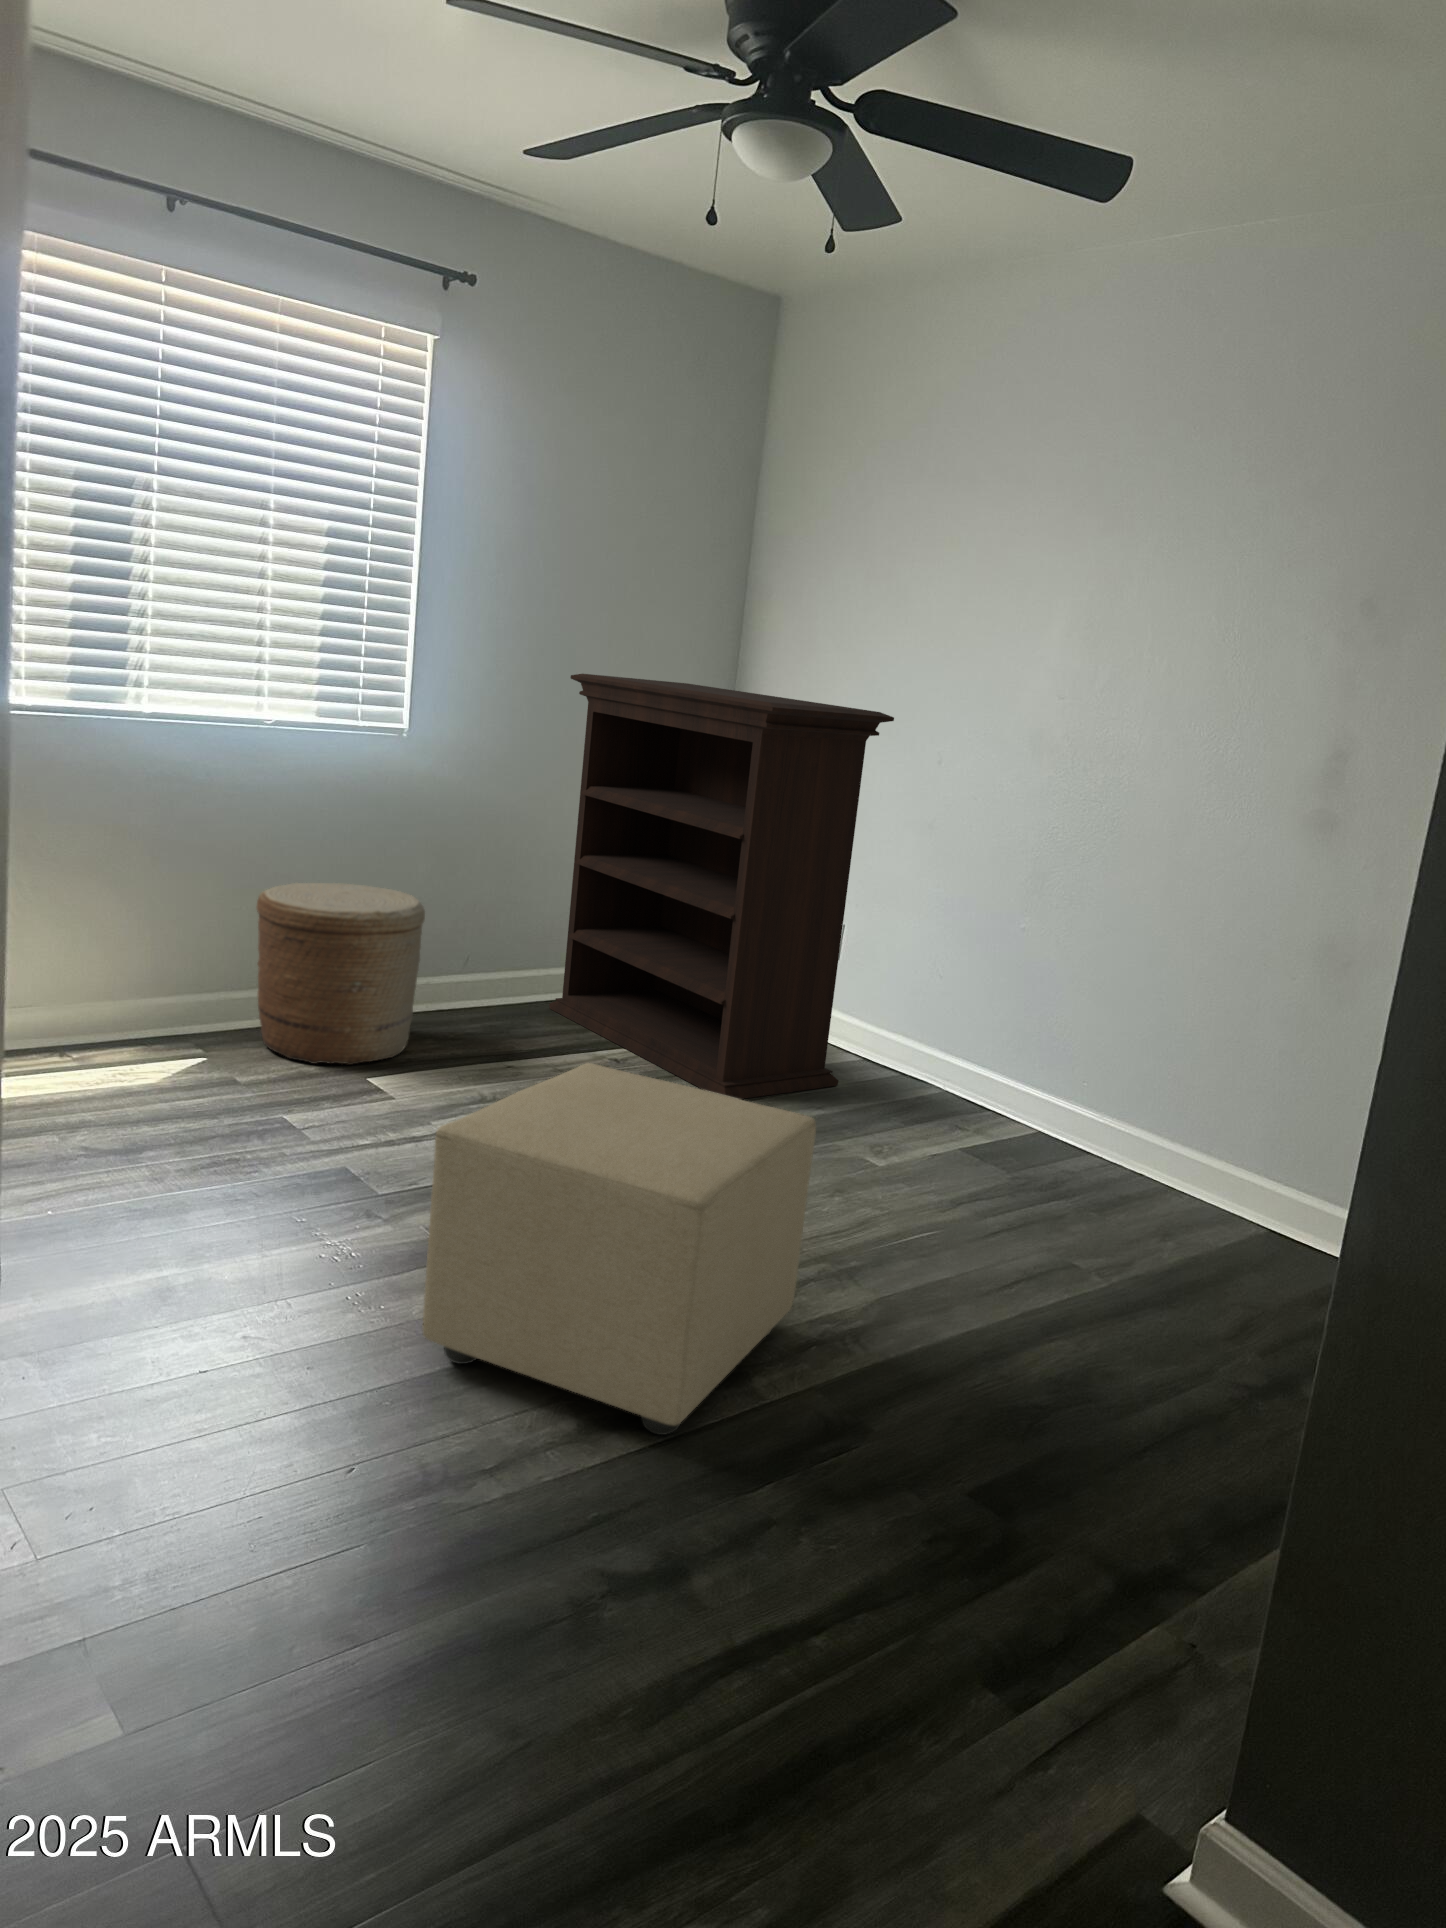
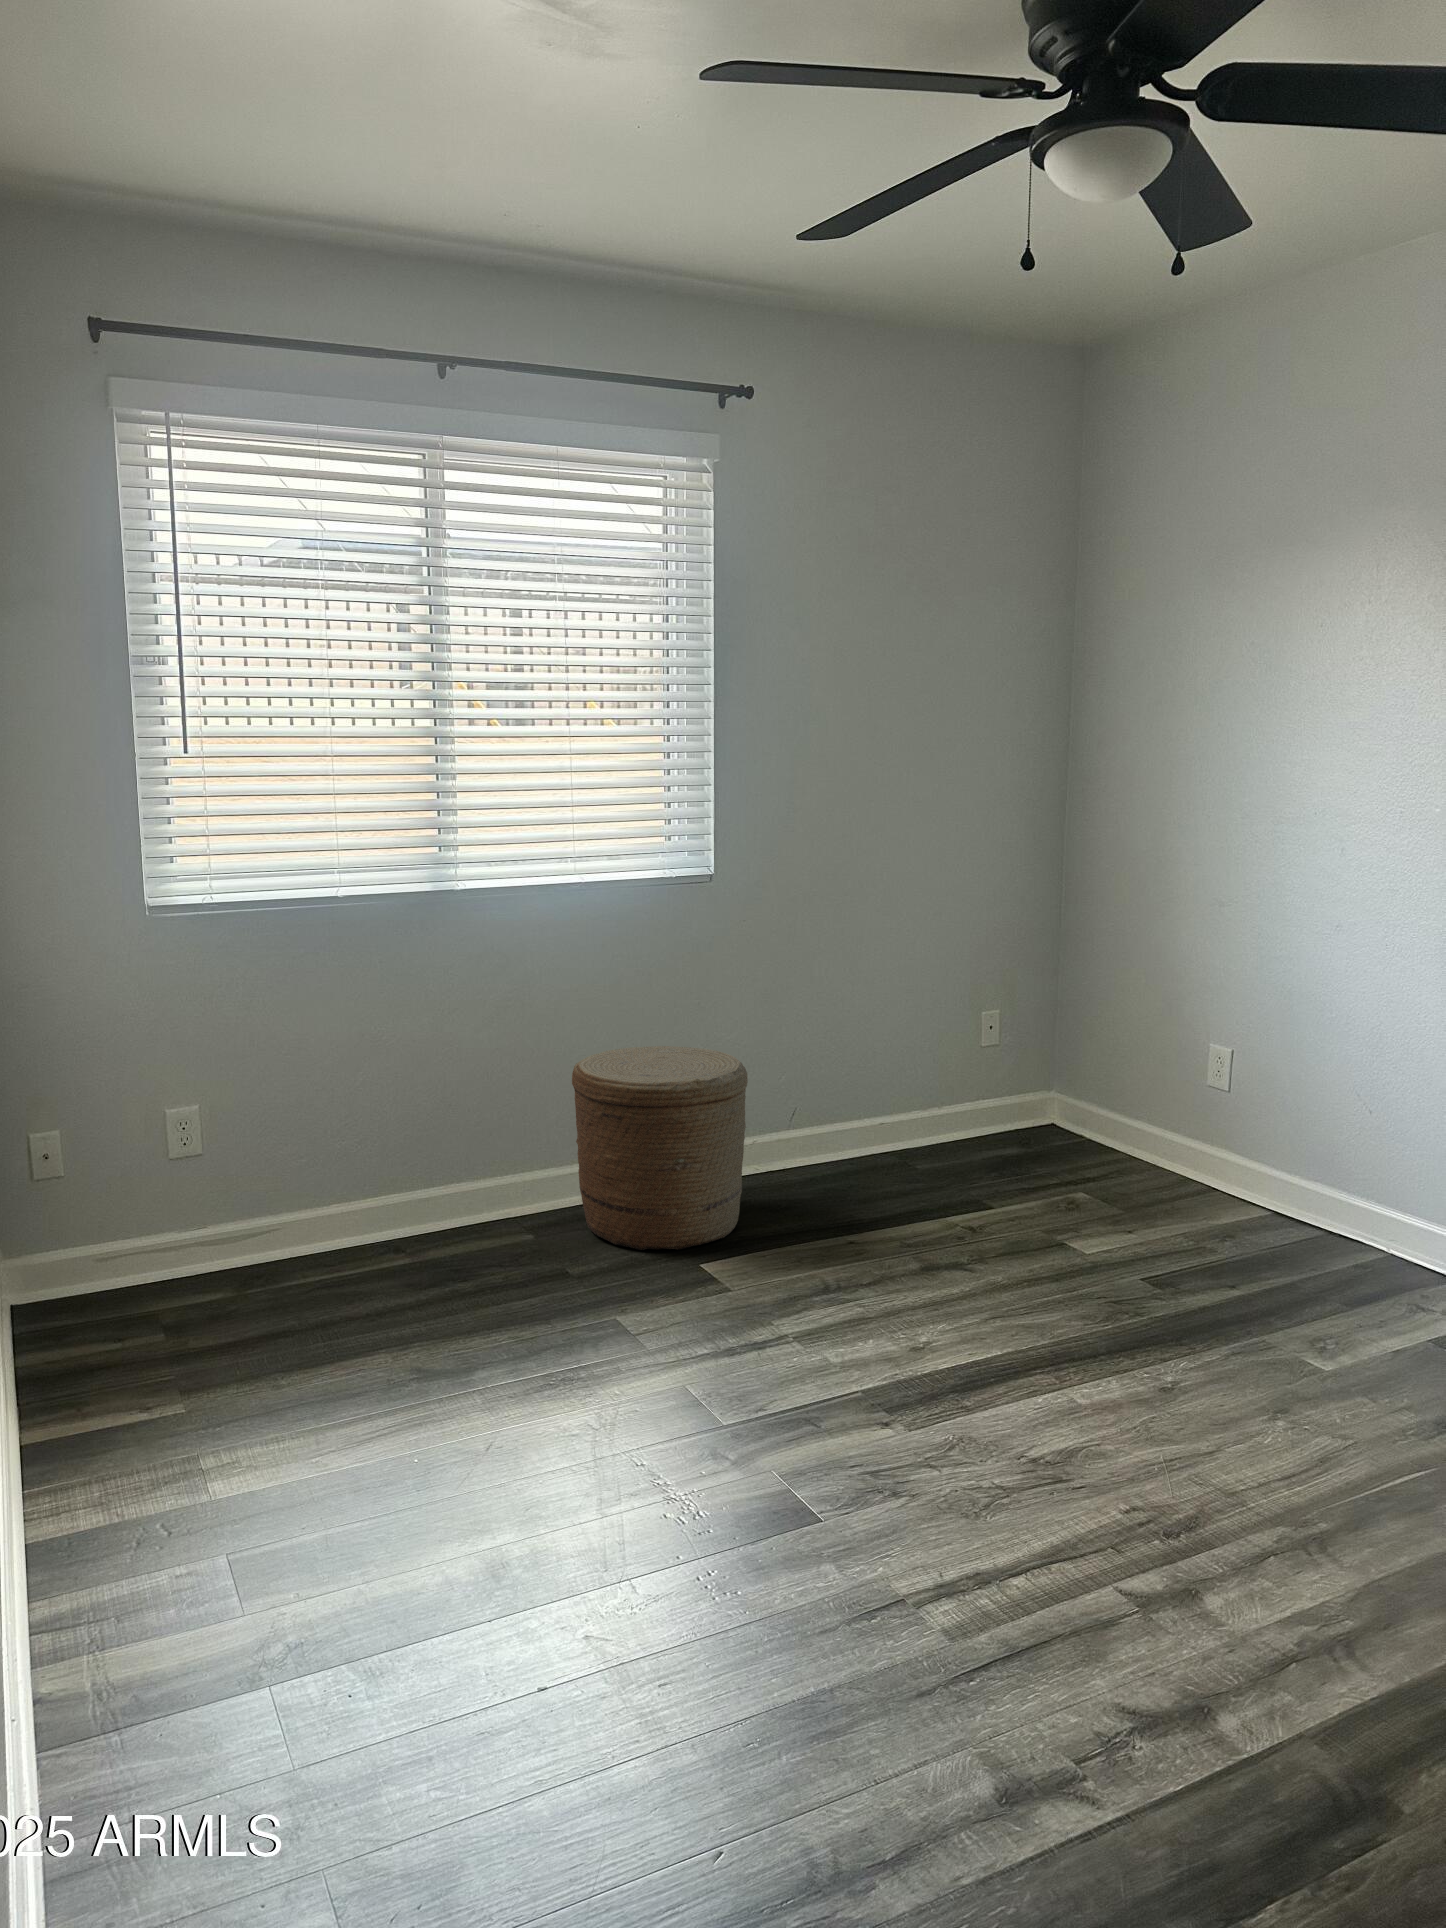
bookshelf: present [549,674,894,1099] -> none [885,789,1280,1281]
ottoman: present [422,1063,816,1435] -> none [785,1280,1271,1814]

